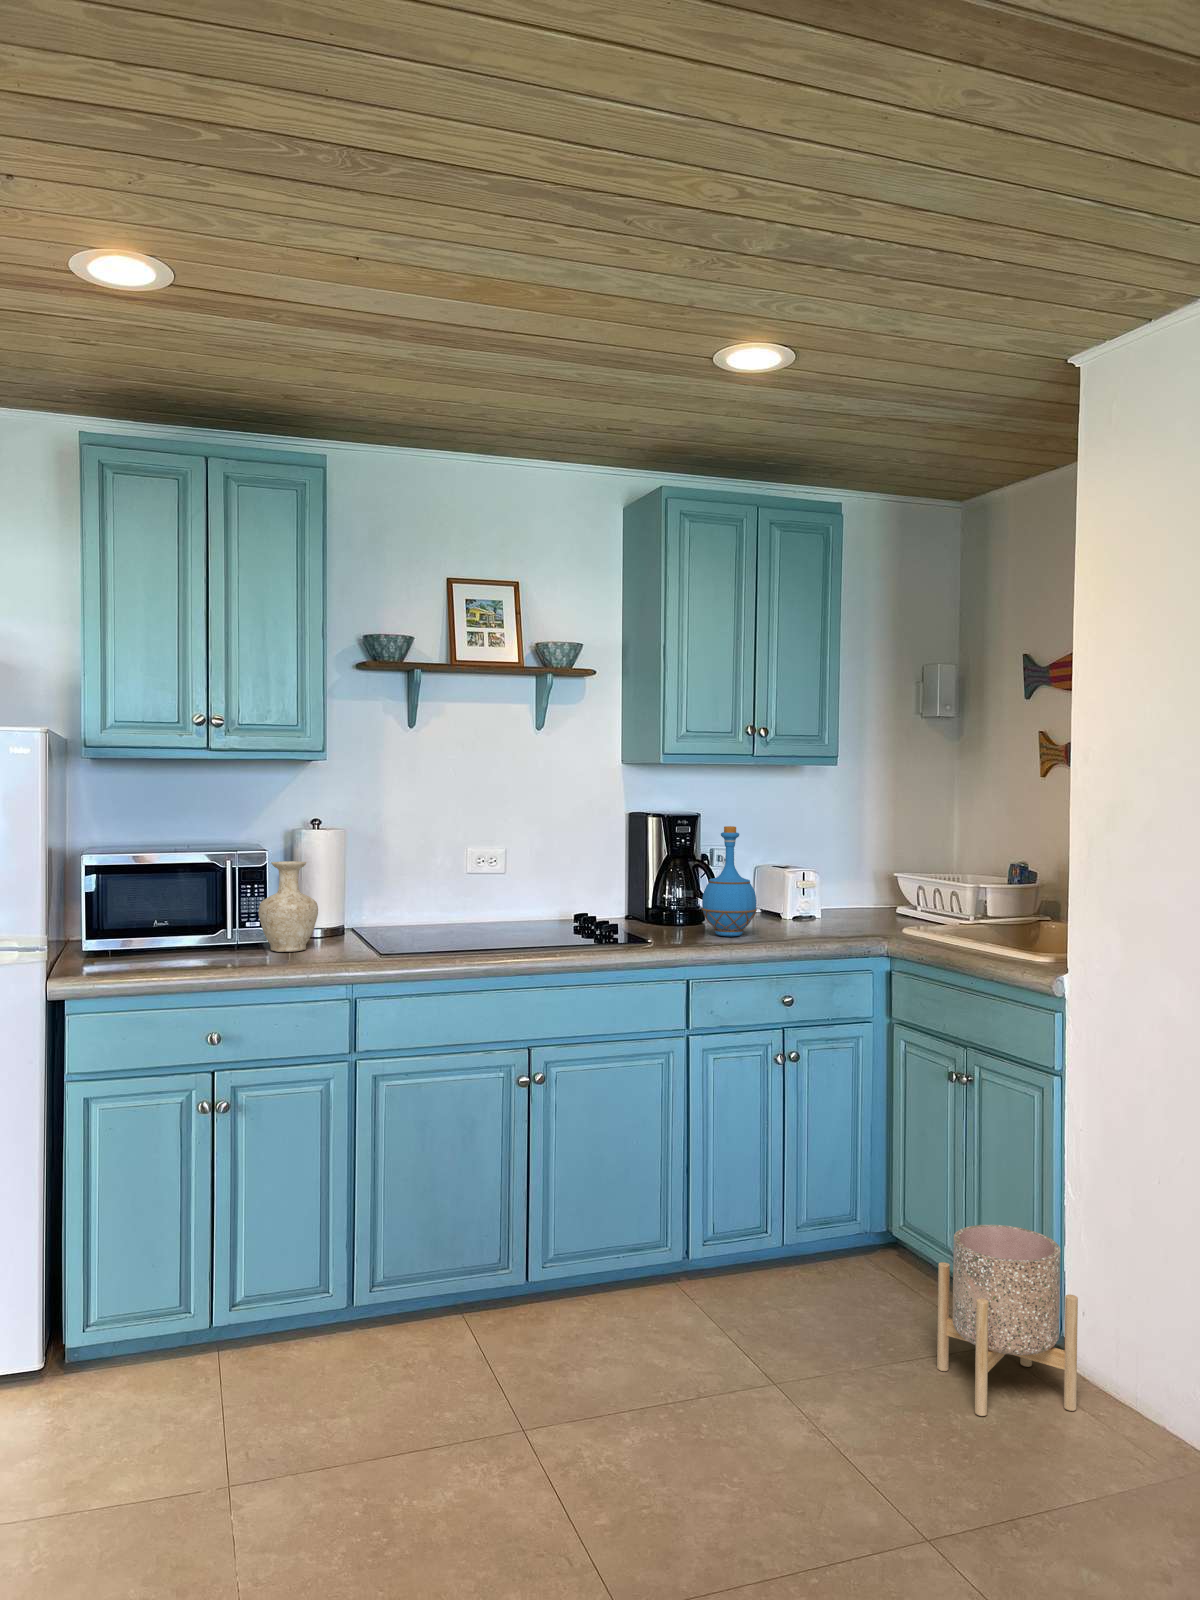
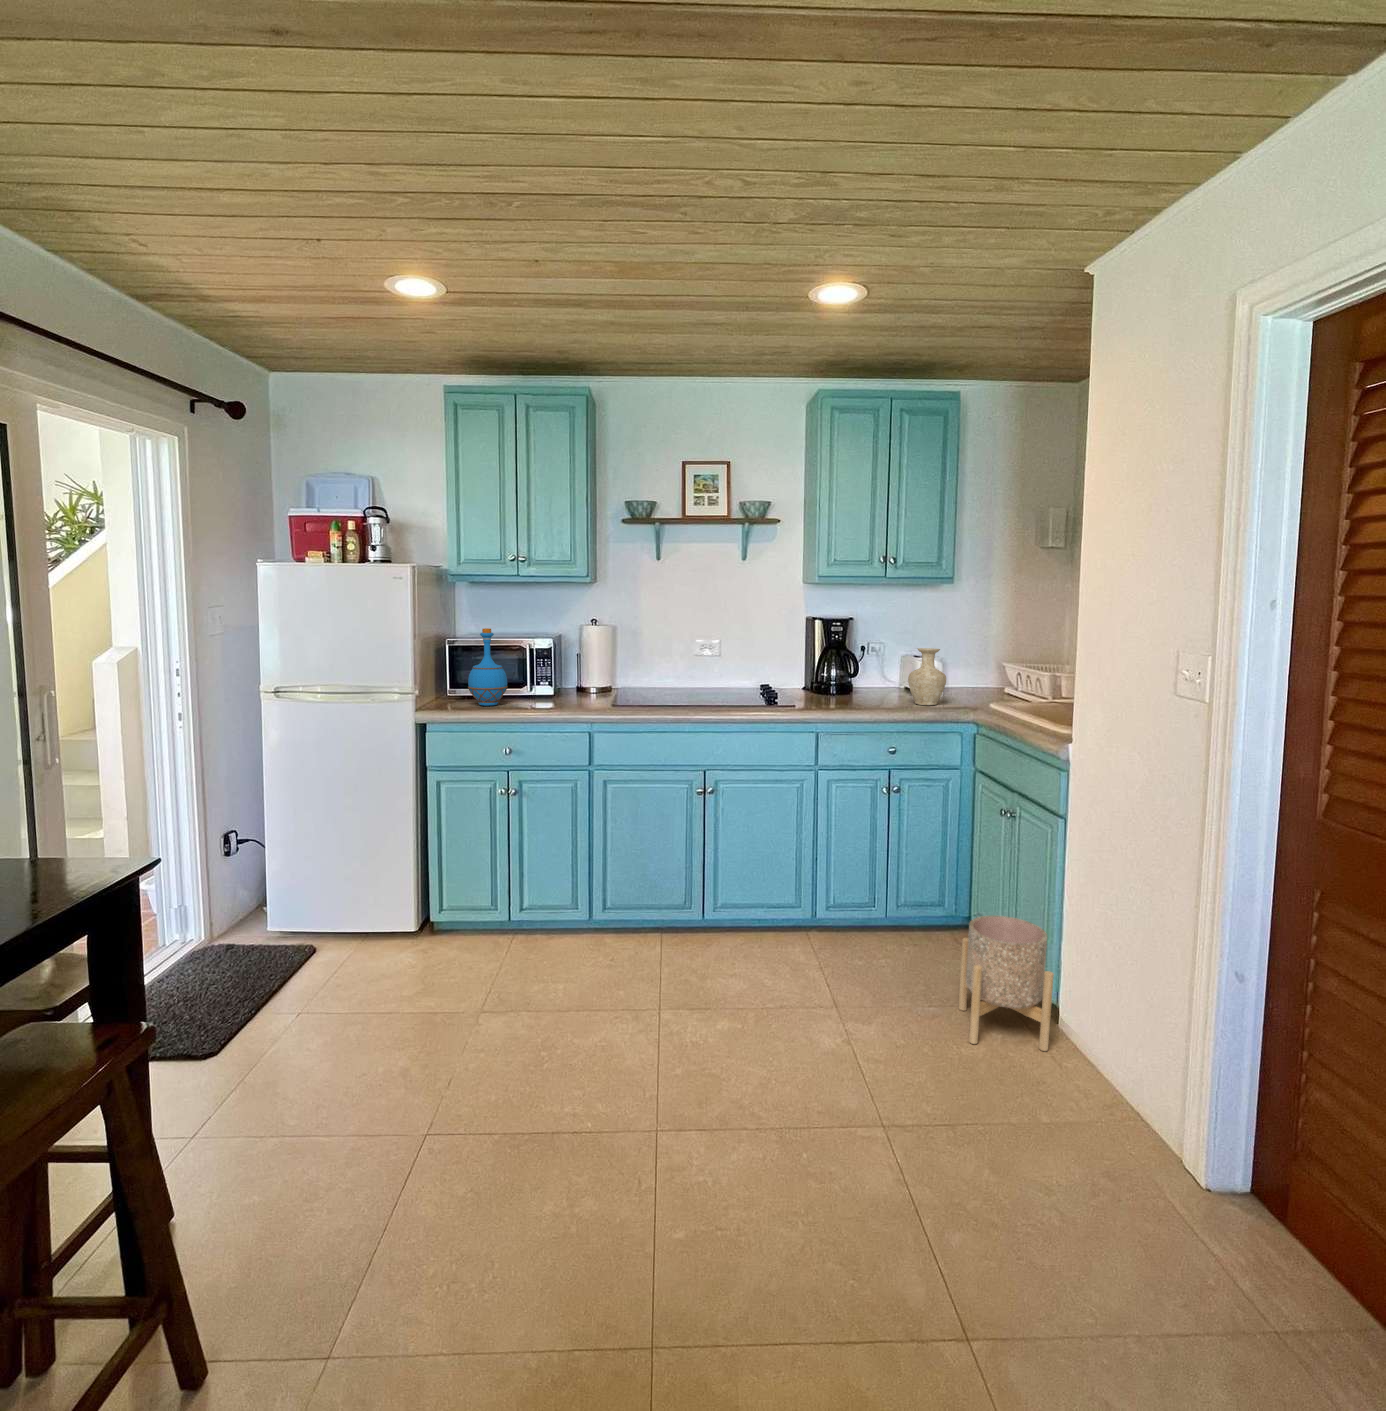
bottle: present [702,826,757,936] -> present [468,628,508,706]
vase: present [259,861,318,952] -> present [908,648,946,705]

